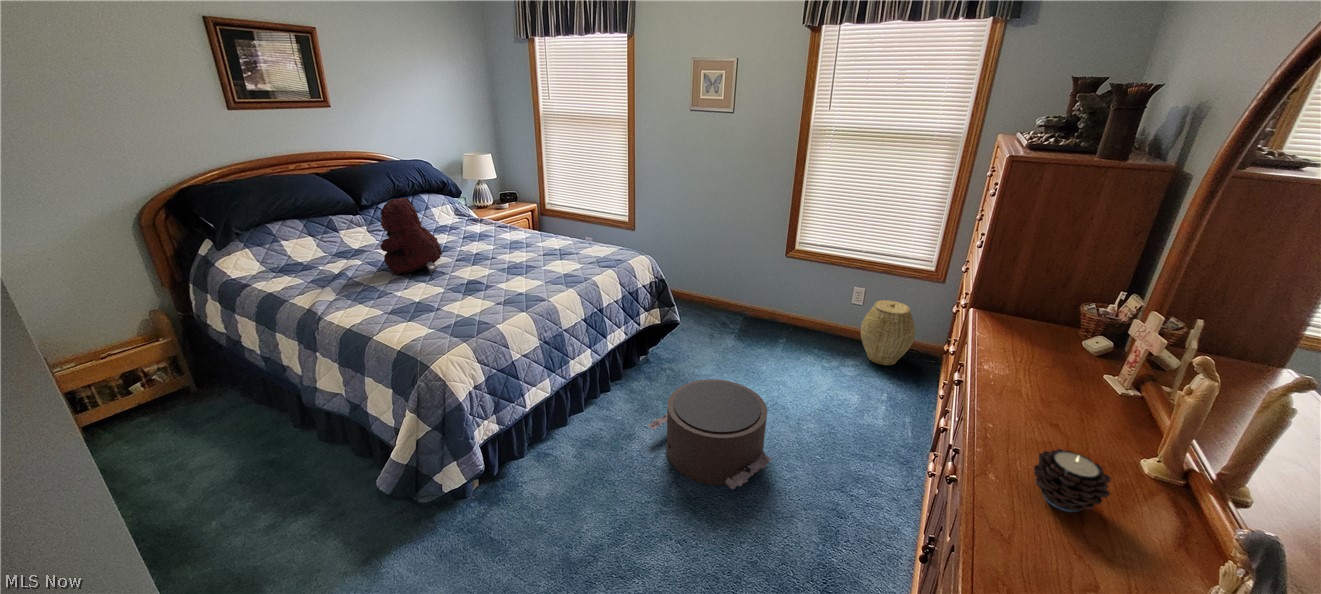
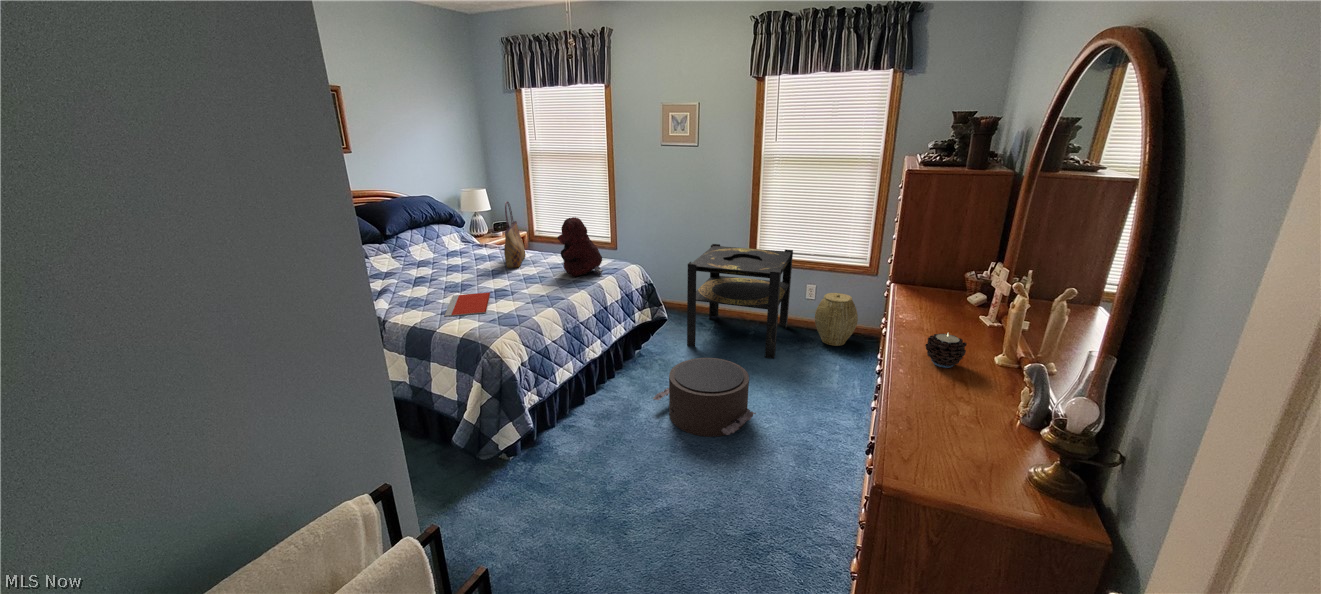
tote bag: none [490,172,521,252] -> present [504,201,525,268]
teddy bear: present [380,198,442,275] -> present [557,217,603,277]
side table: none [703,231,841,378] -> present [687,244,793,359]
notebook: none [393,286,460,318] -> present [444,292,490,317]

